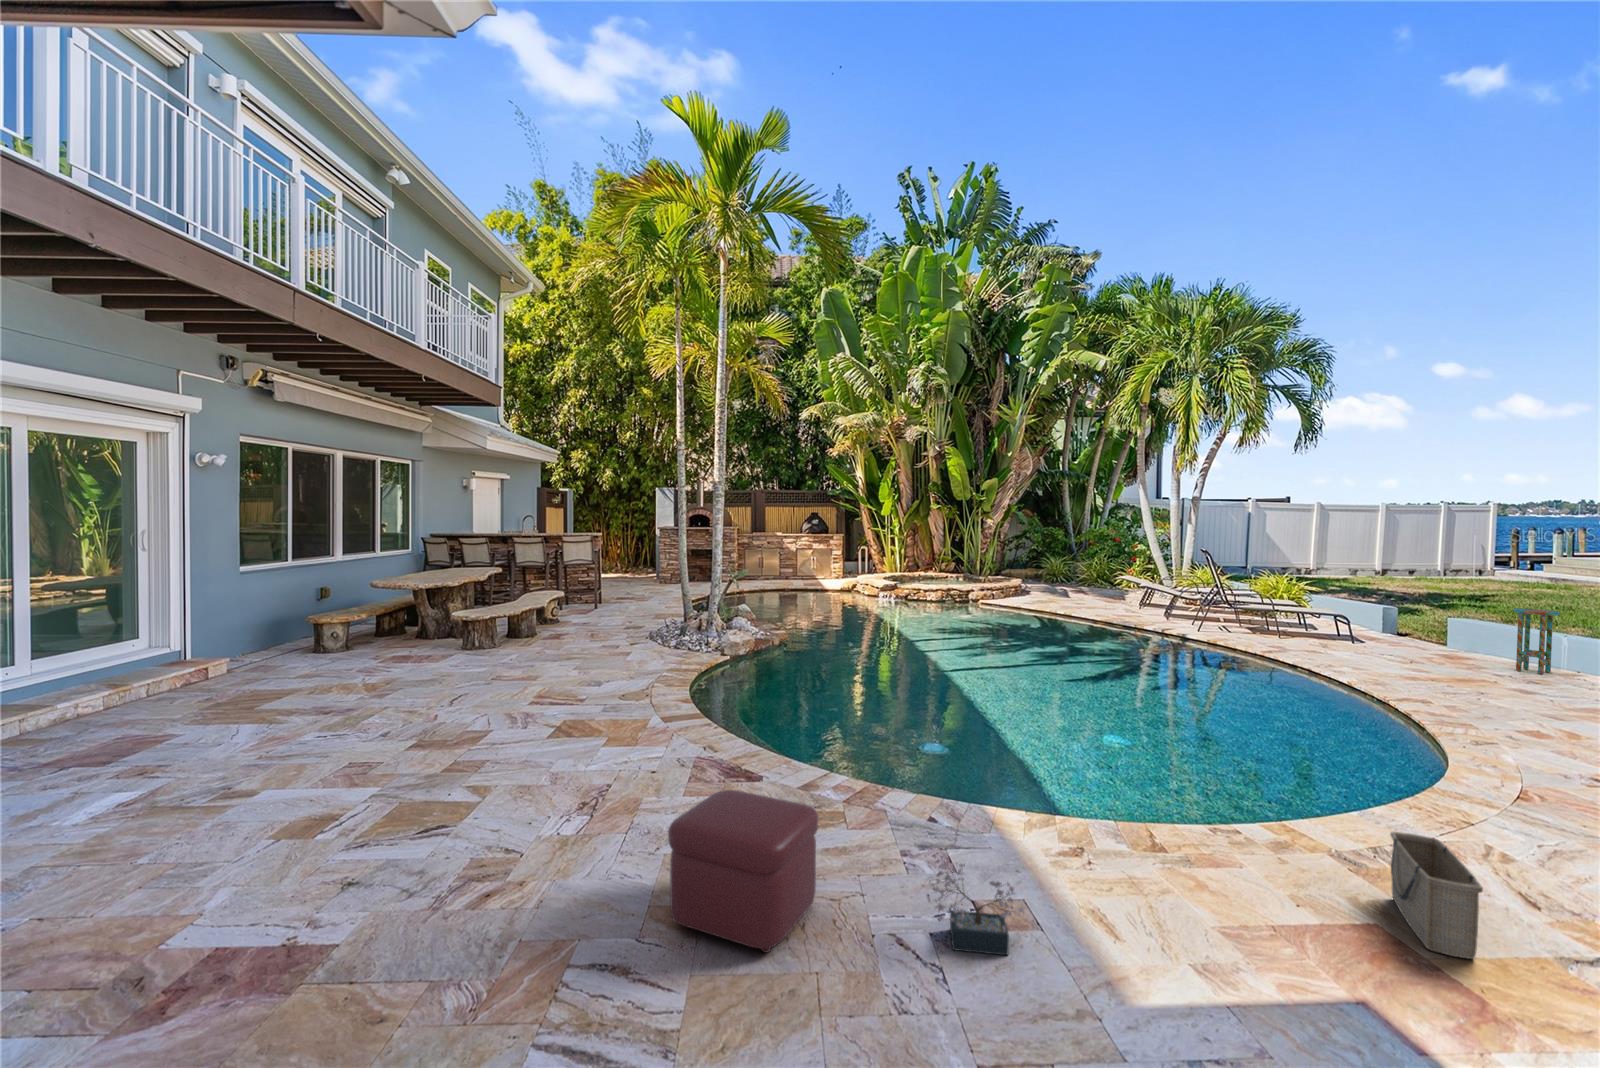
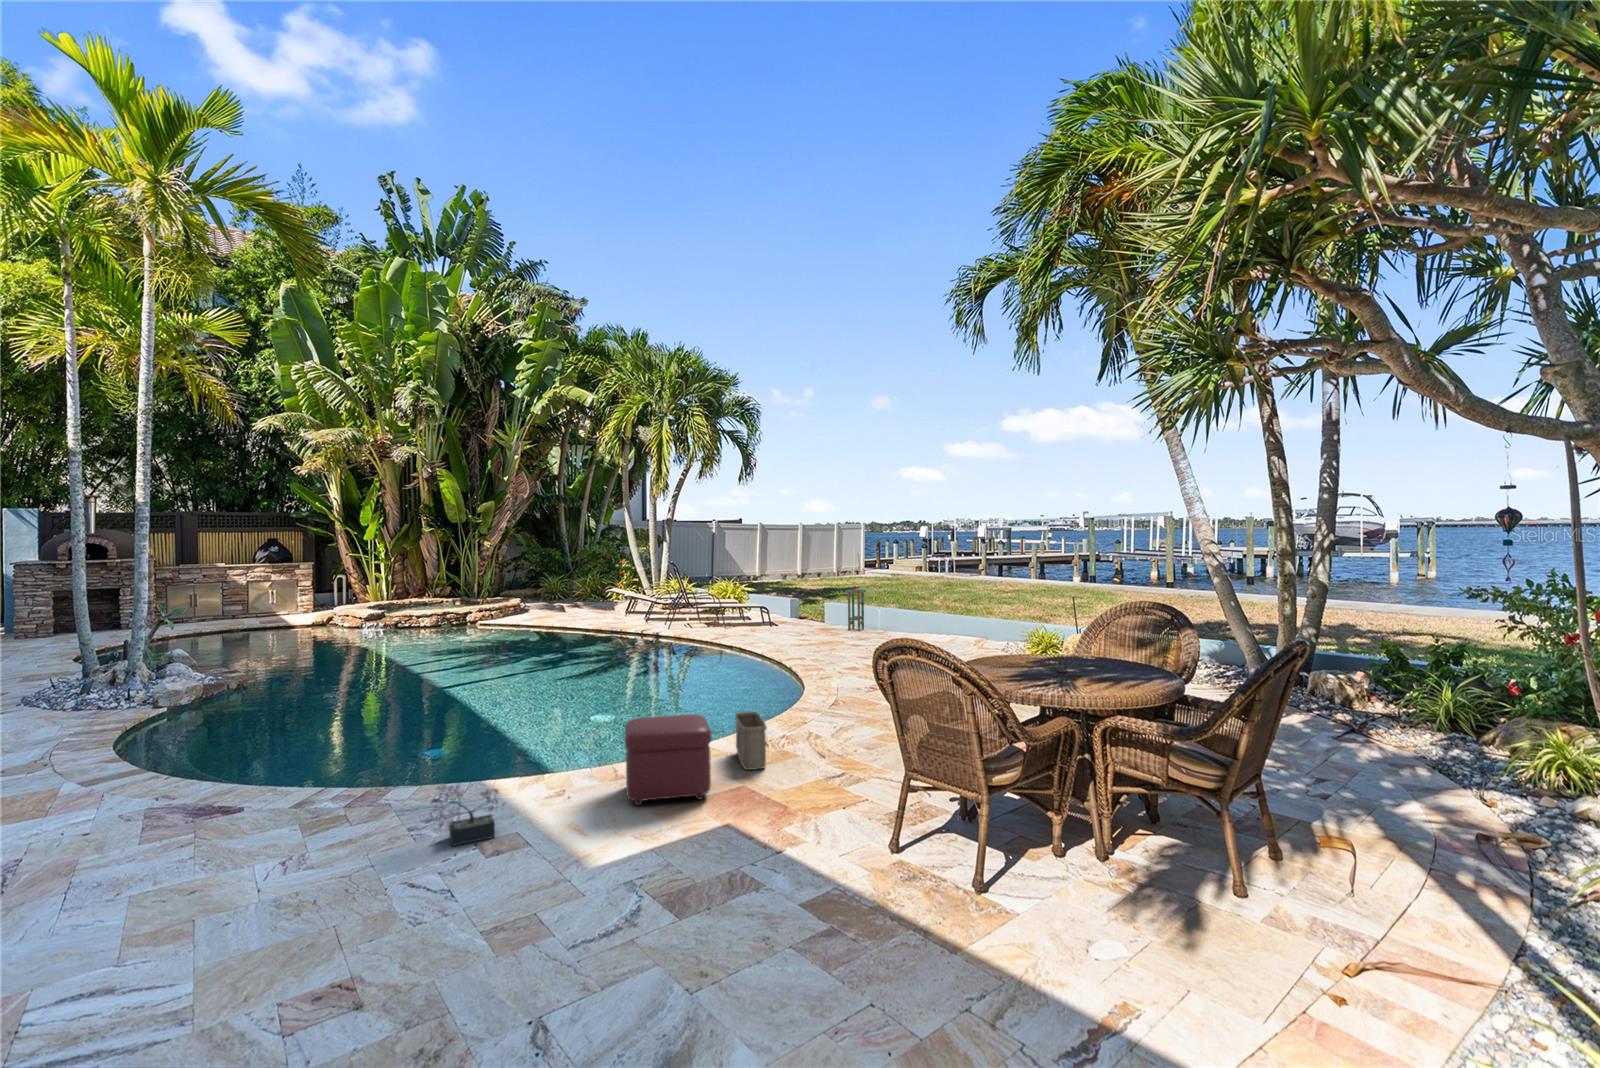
ottoman: present [668,790,818,953] -> present [625,714,712,805]

